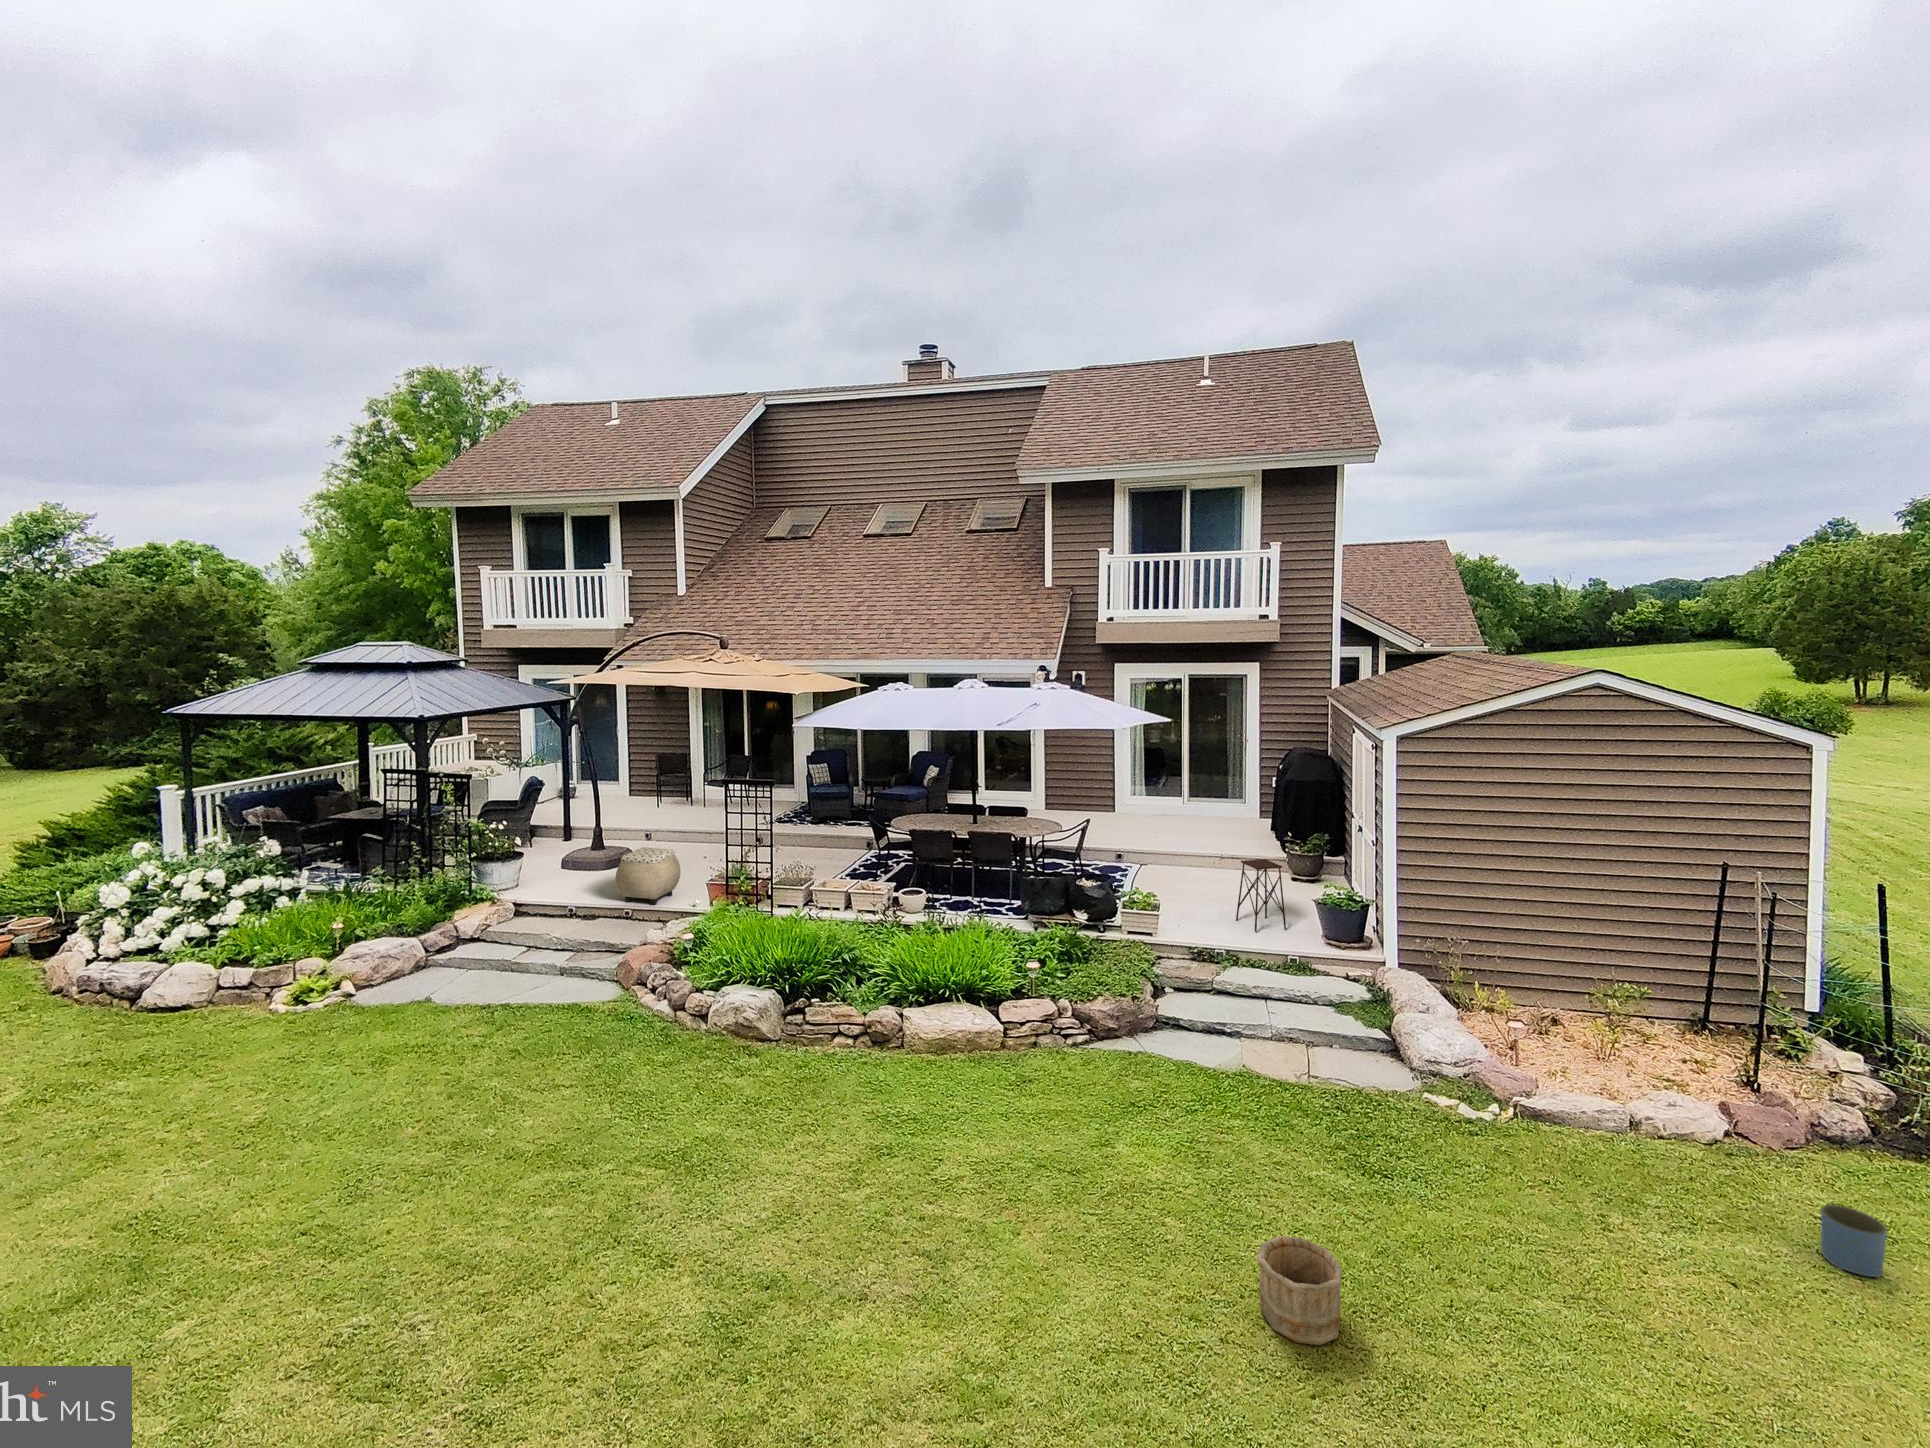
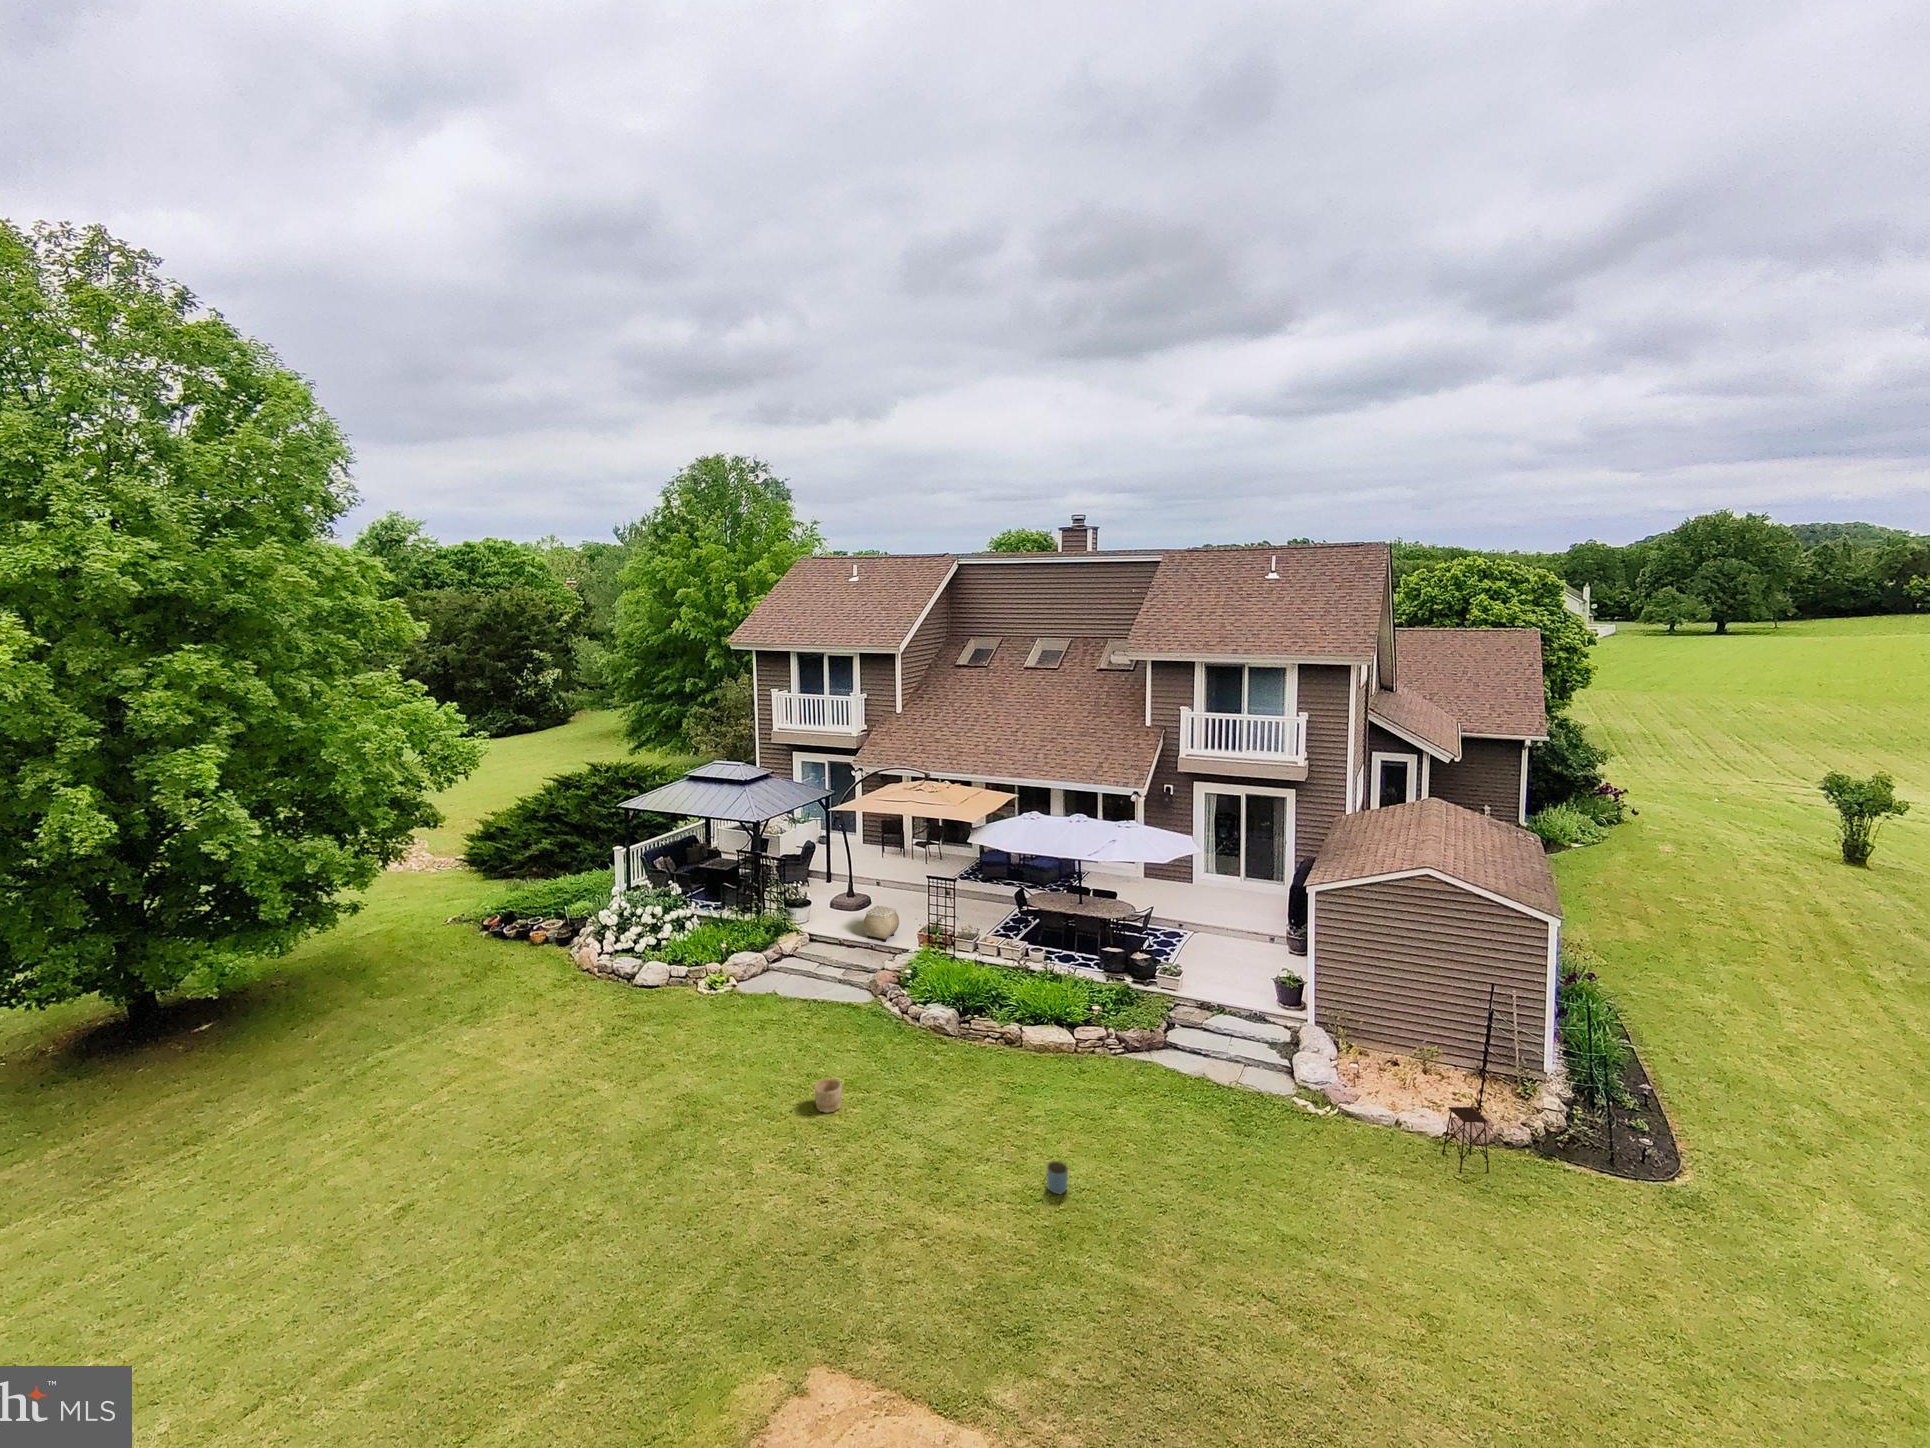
side table: present [1236,859,1286,932] -> present [1442,1107,1489,1173]
planter: present [1820,1204,1887,1278] -> present [1047,1161,1068,1194]
wooden bucket: present [1257,1236,1342,1345] -> present [815,1079,842,1113]

